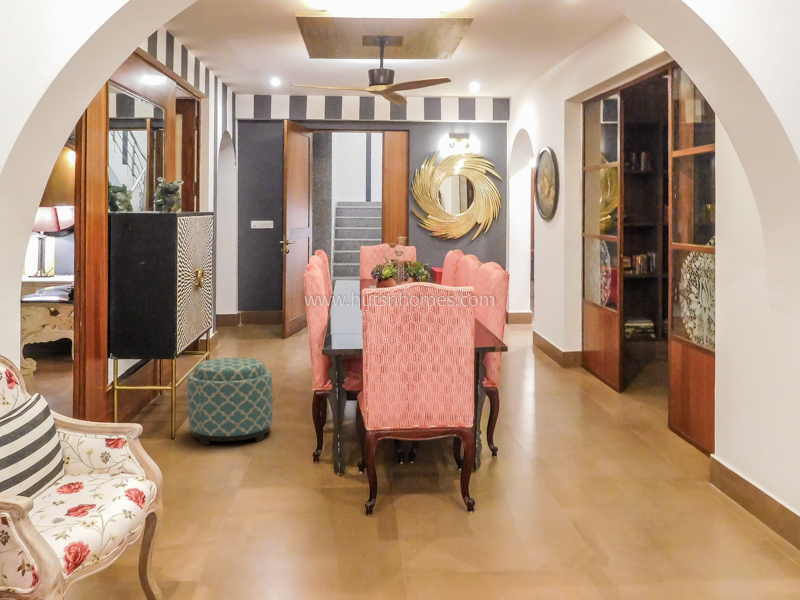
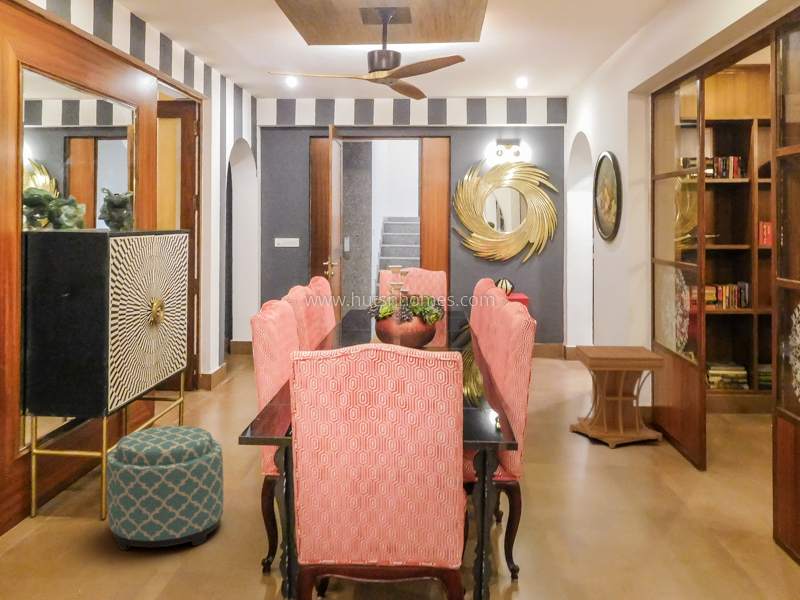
side table: none [519,304,591,381] -> present [570,345,664,448]

